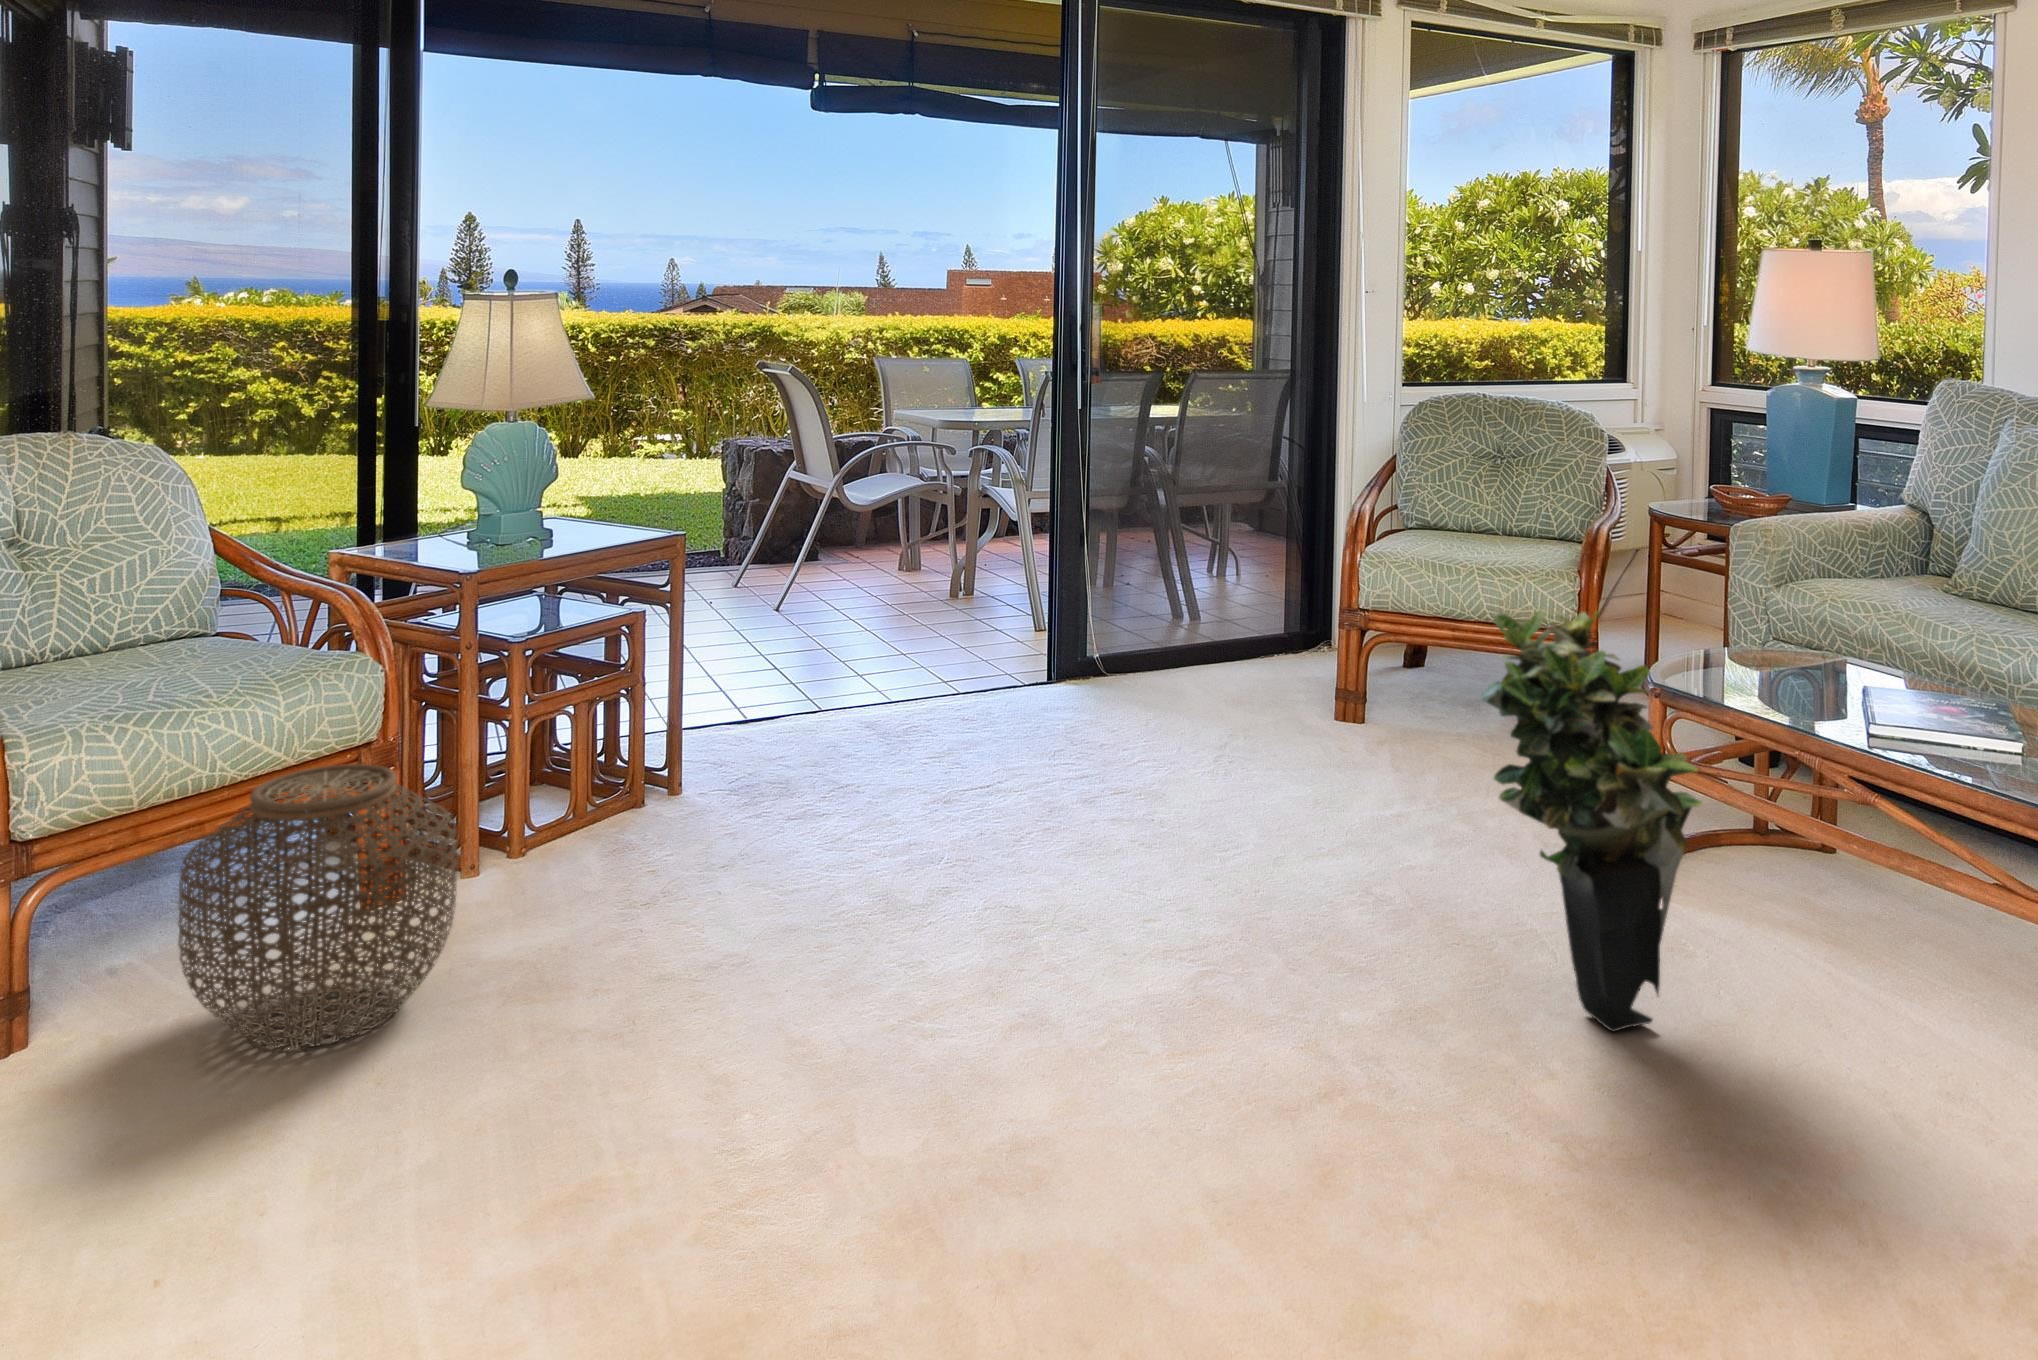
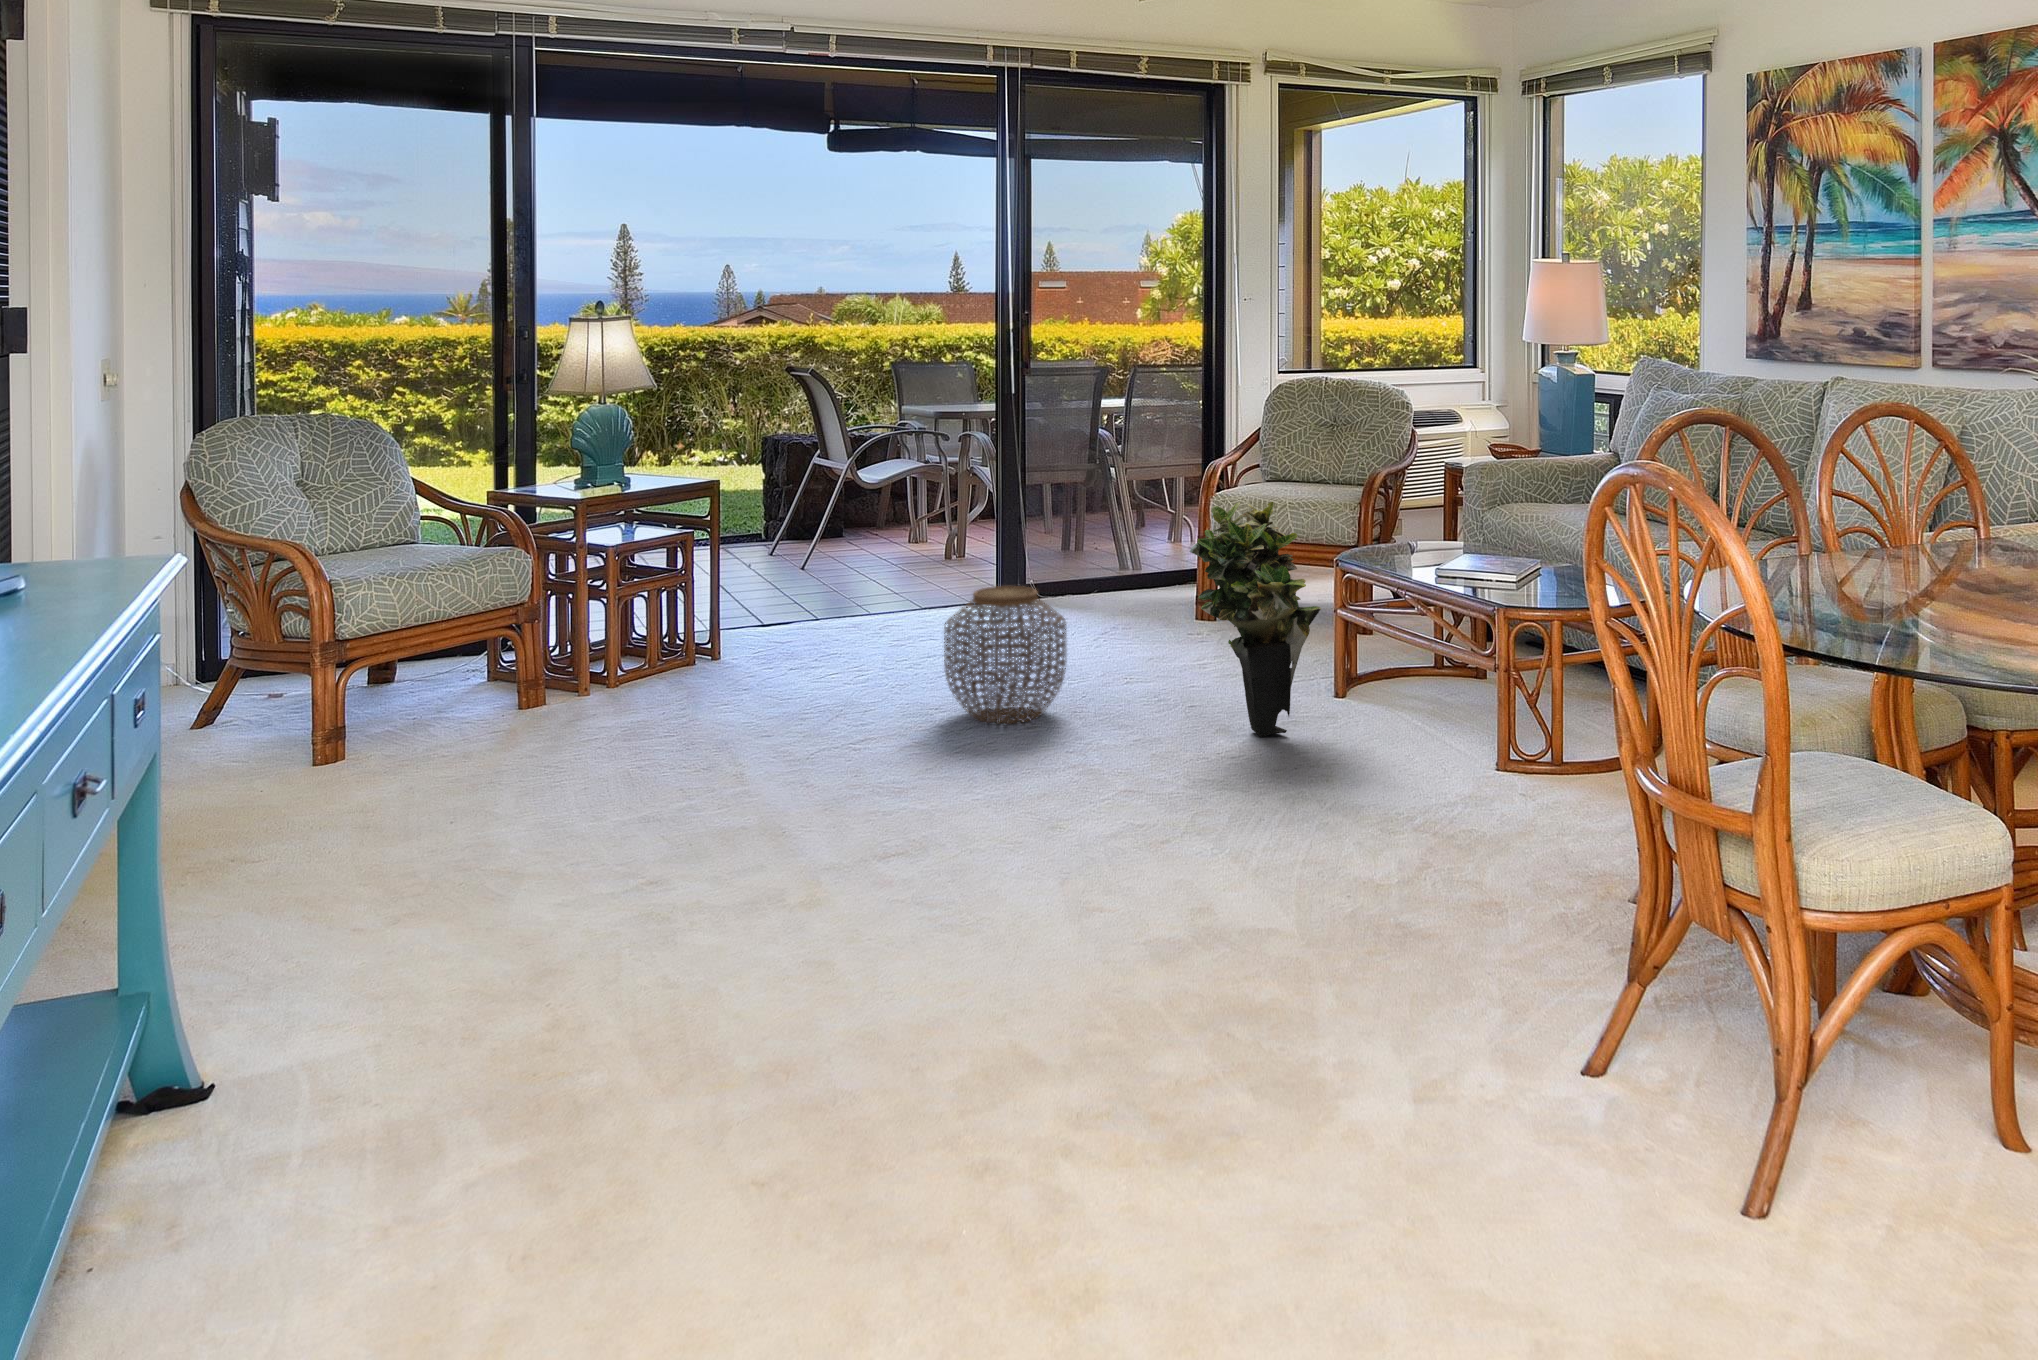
woven basket: present [178,764,457,1048] -> present [944,586,1066,724]

